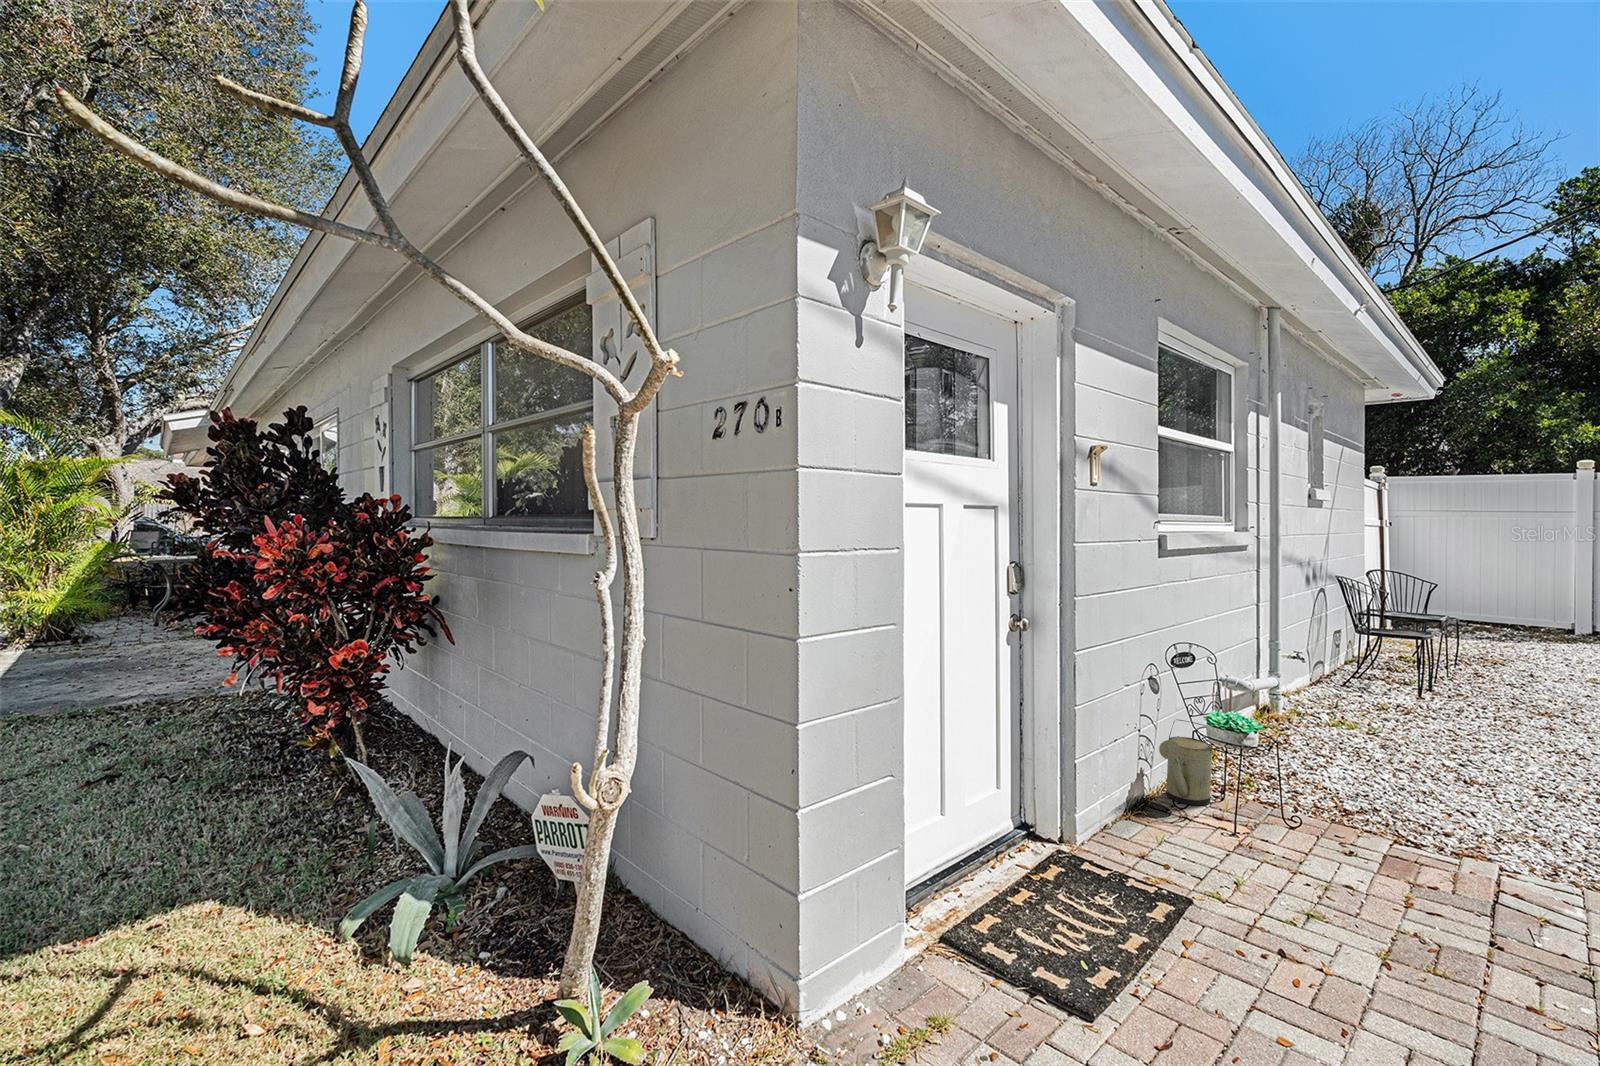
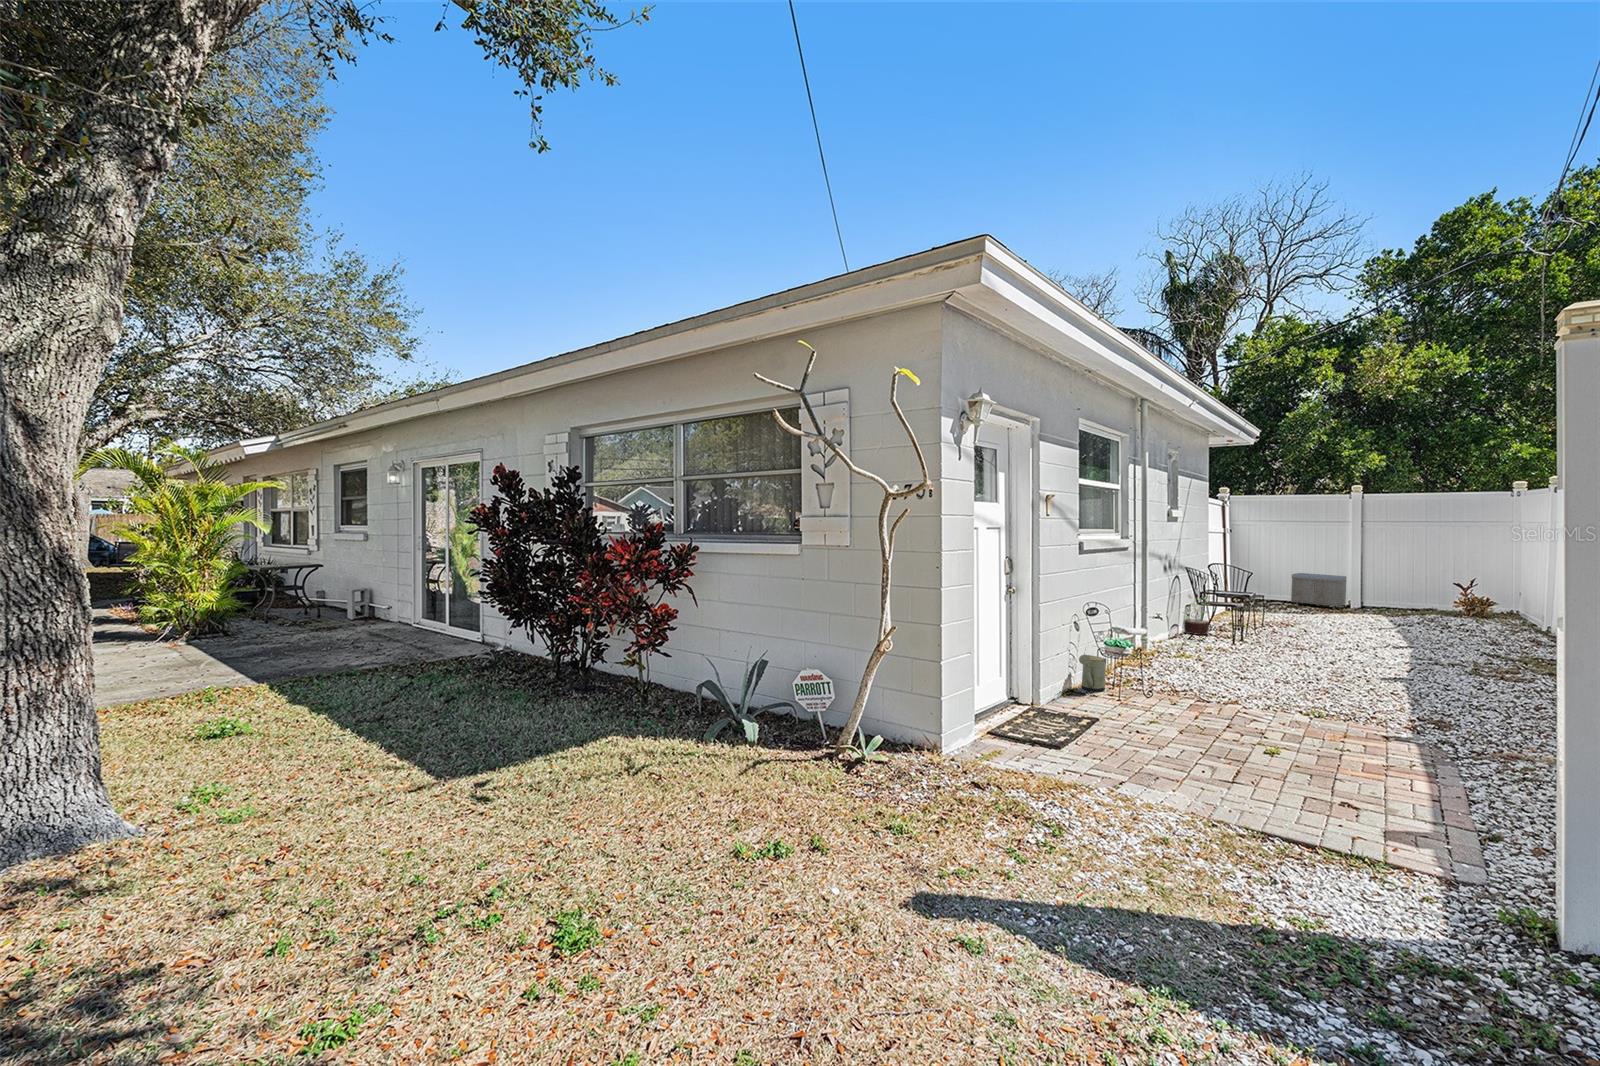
storage bench: none [1483,584,1572,636] -> present [1291,573,1346,609]
decorative plant: none [1332,616,1378,679] -> present [1183,595,1209,635]

